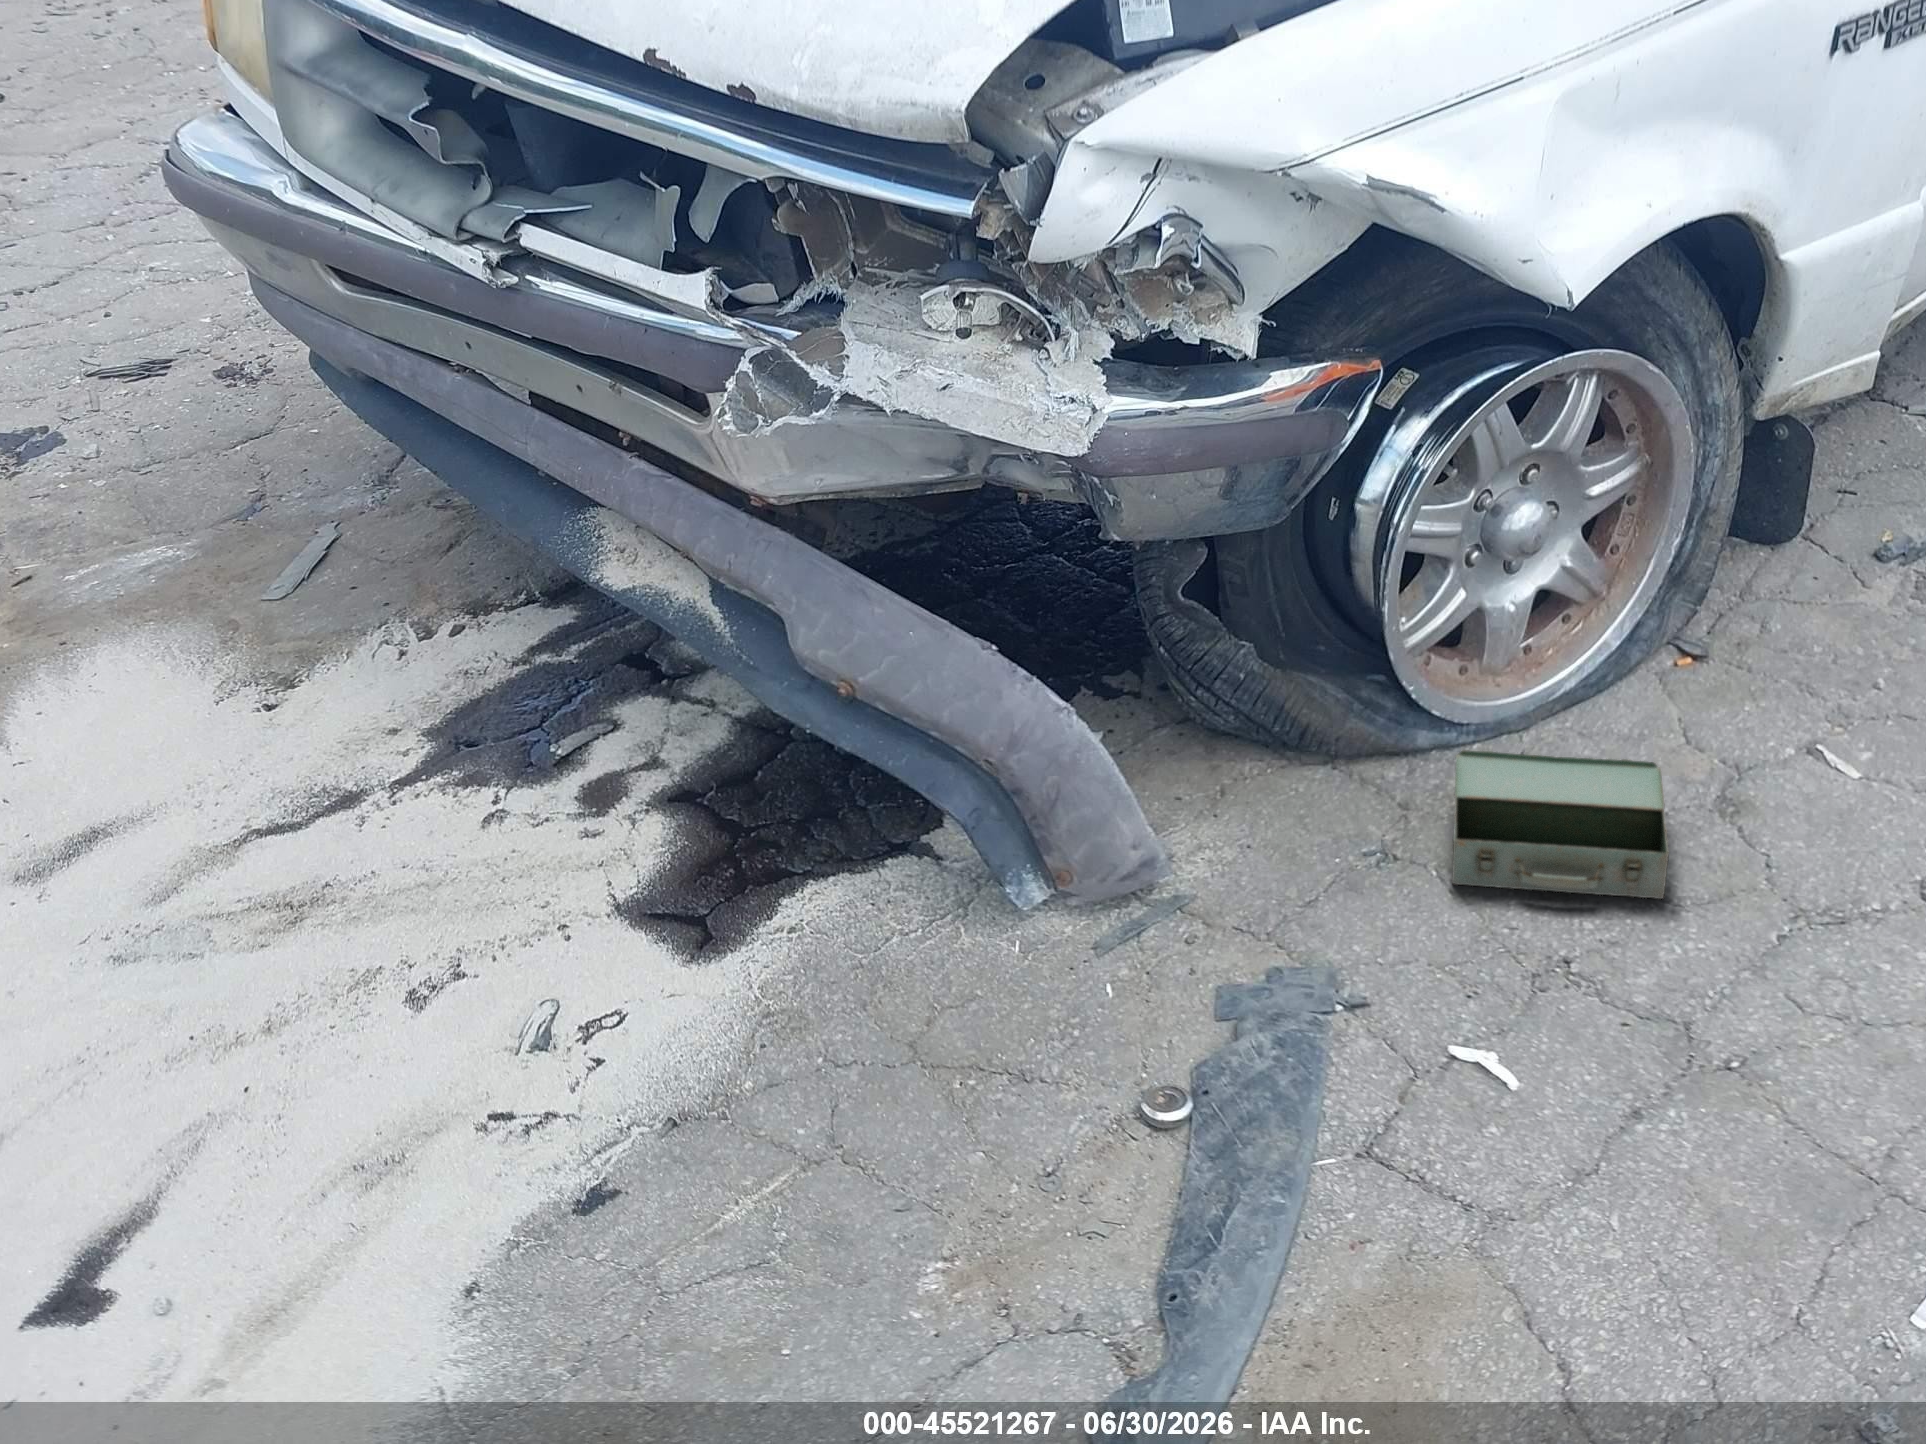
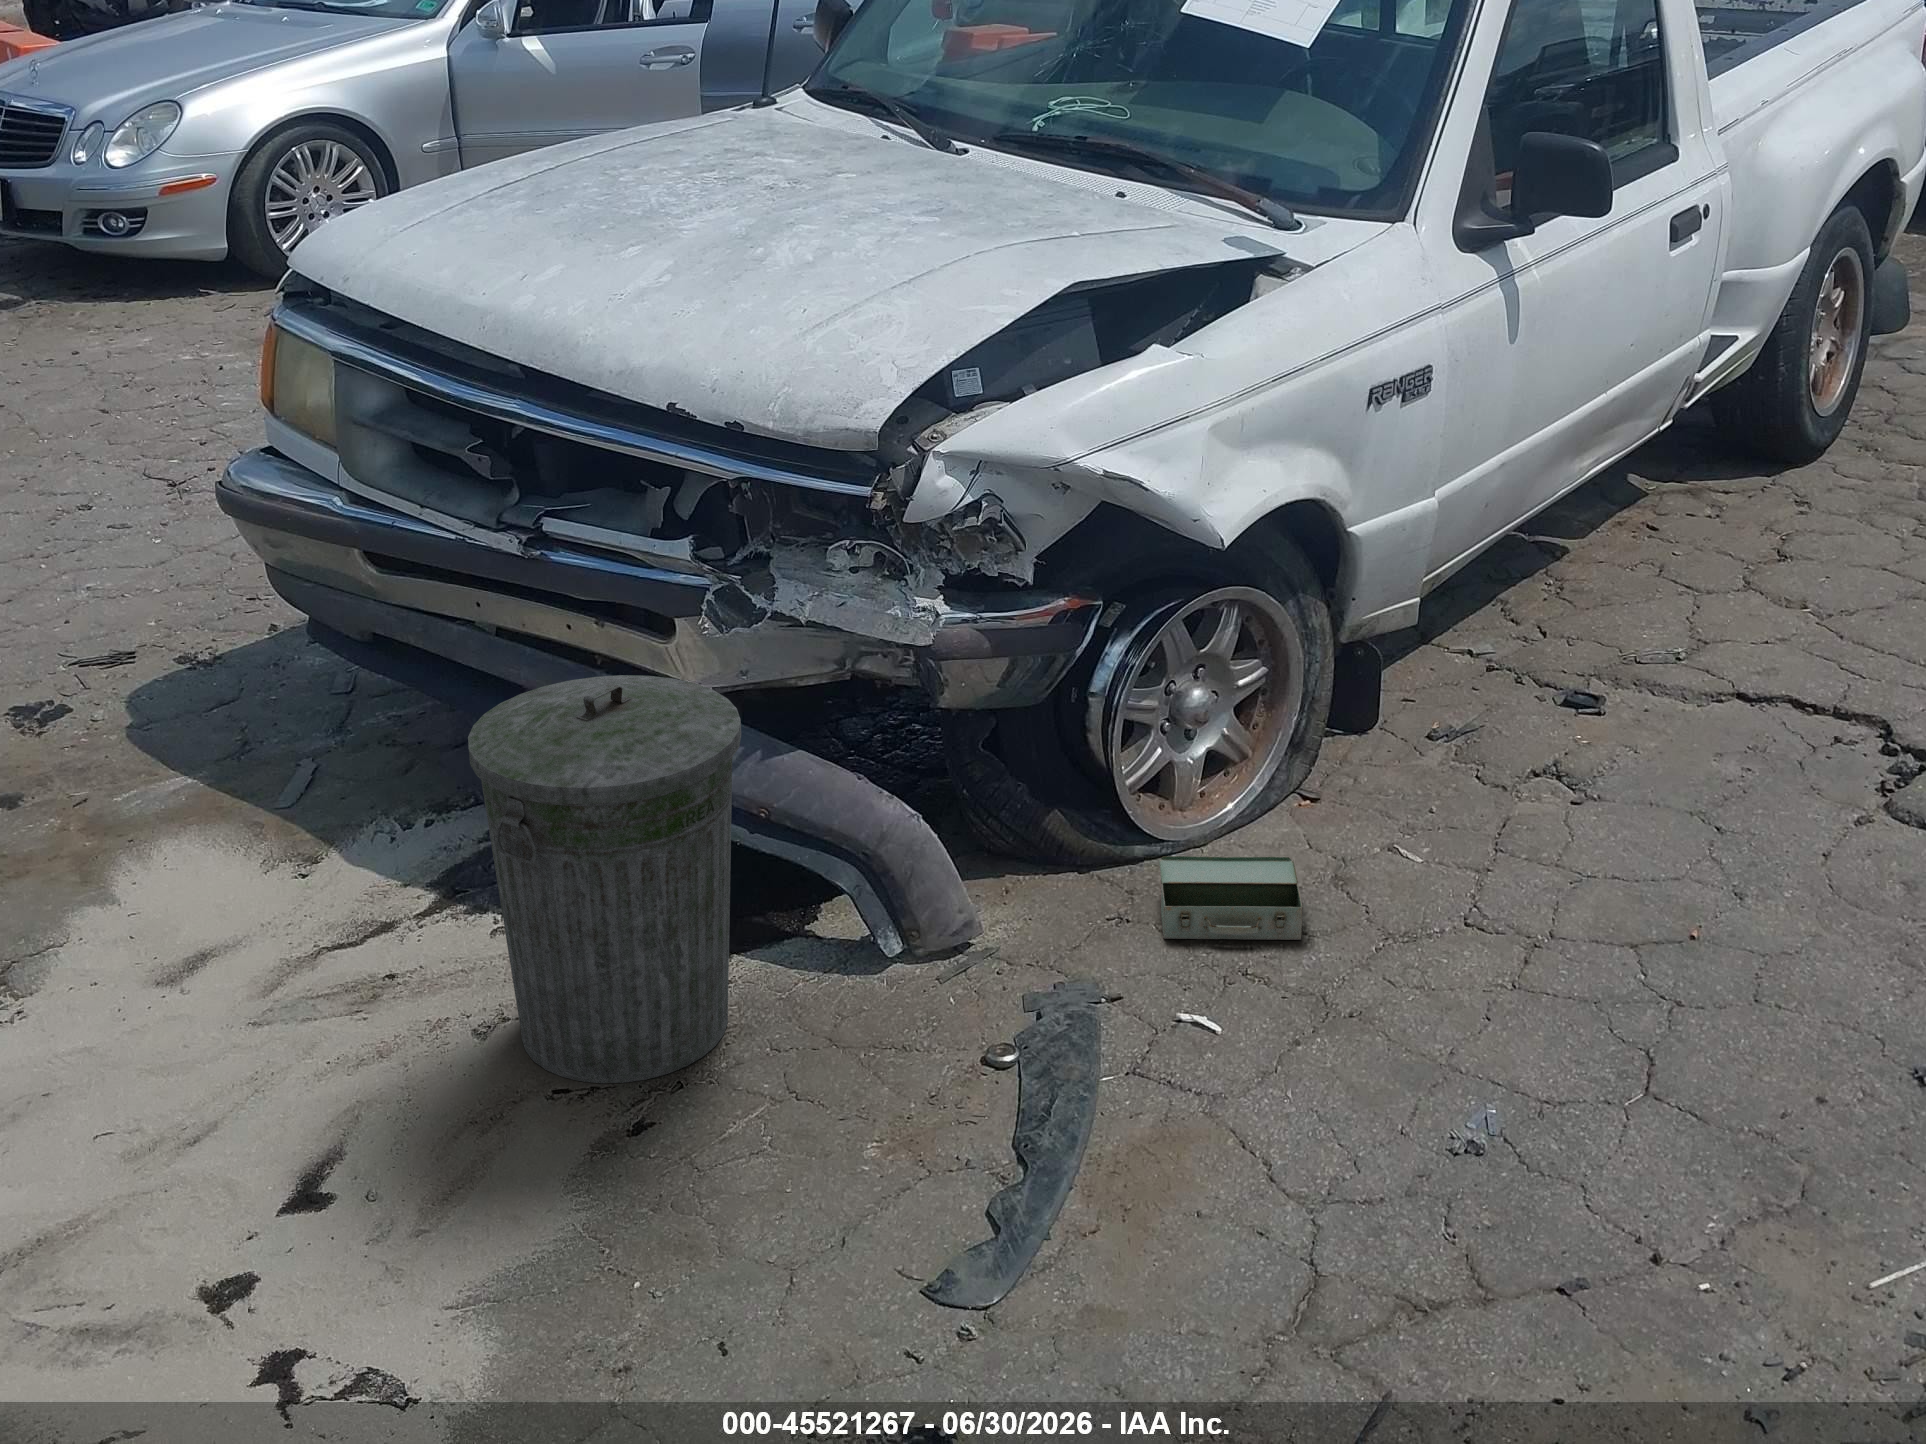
trash can: none [337,478,781,1102] -> present [468,675,741,1083]

